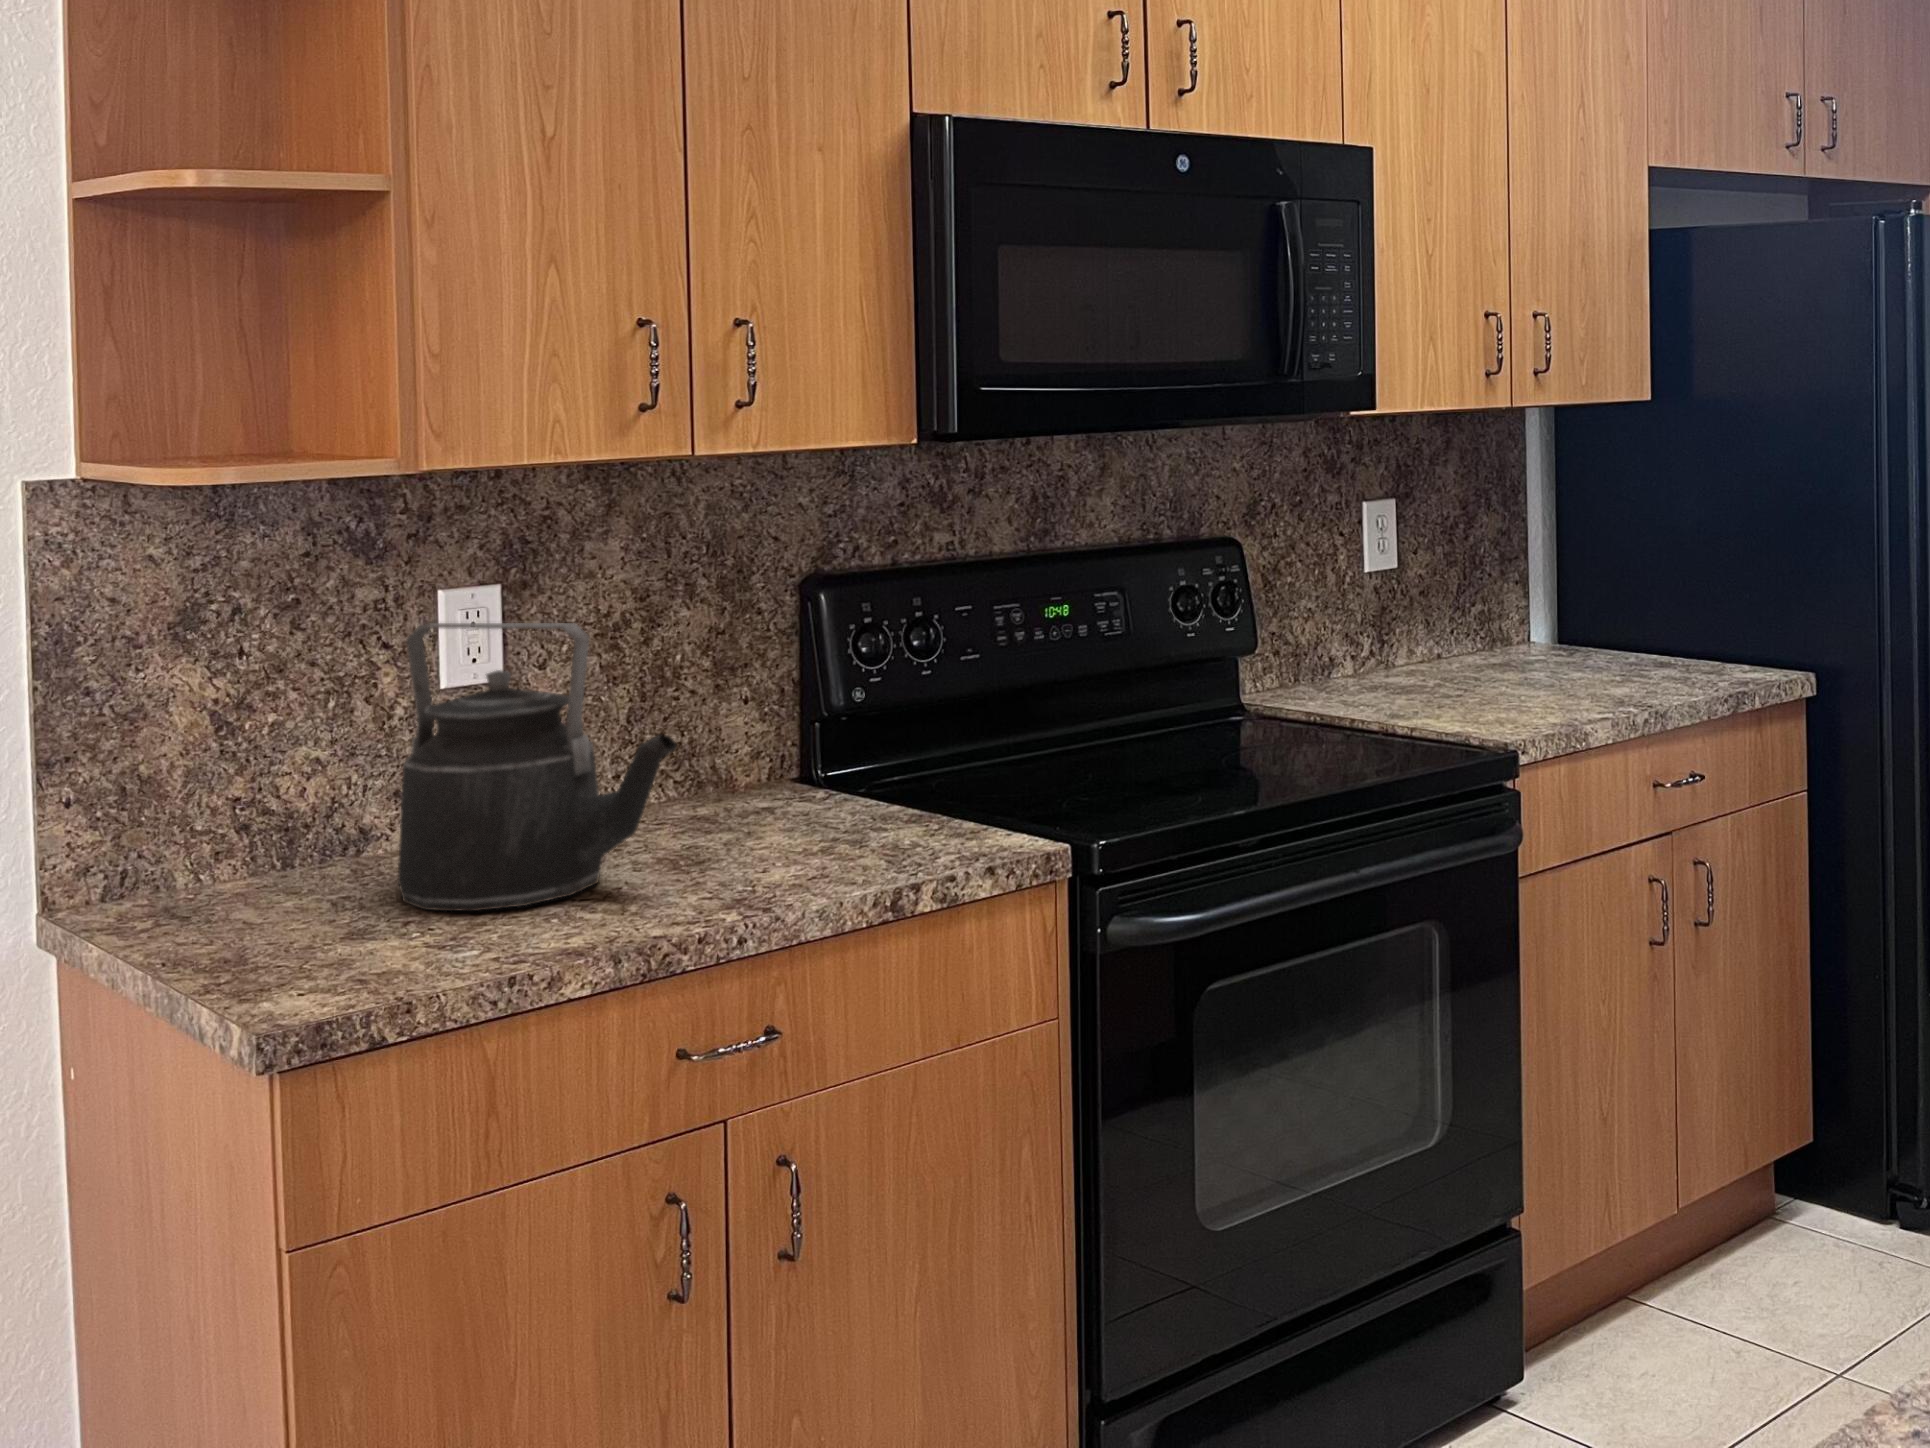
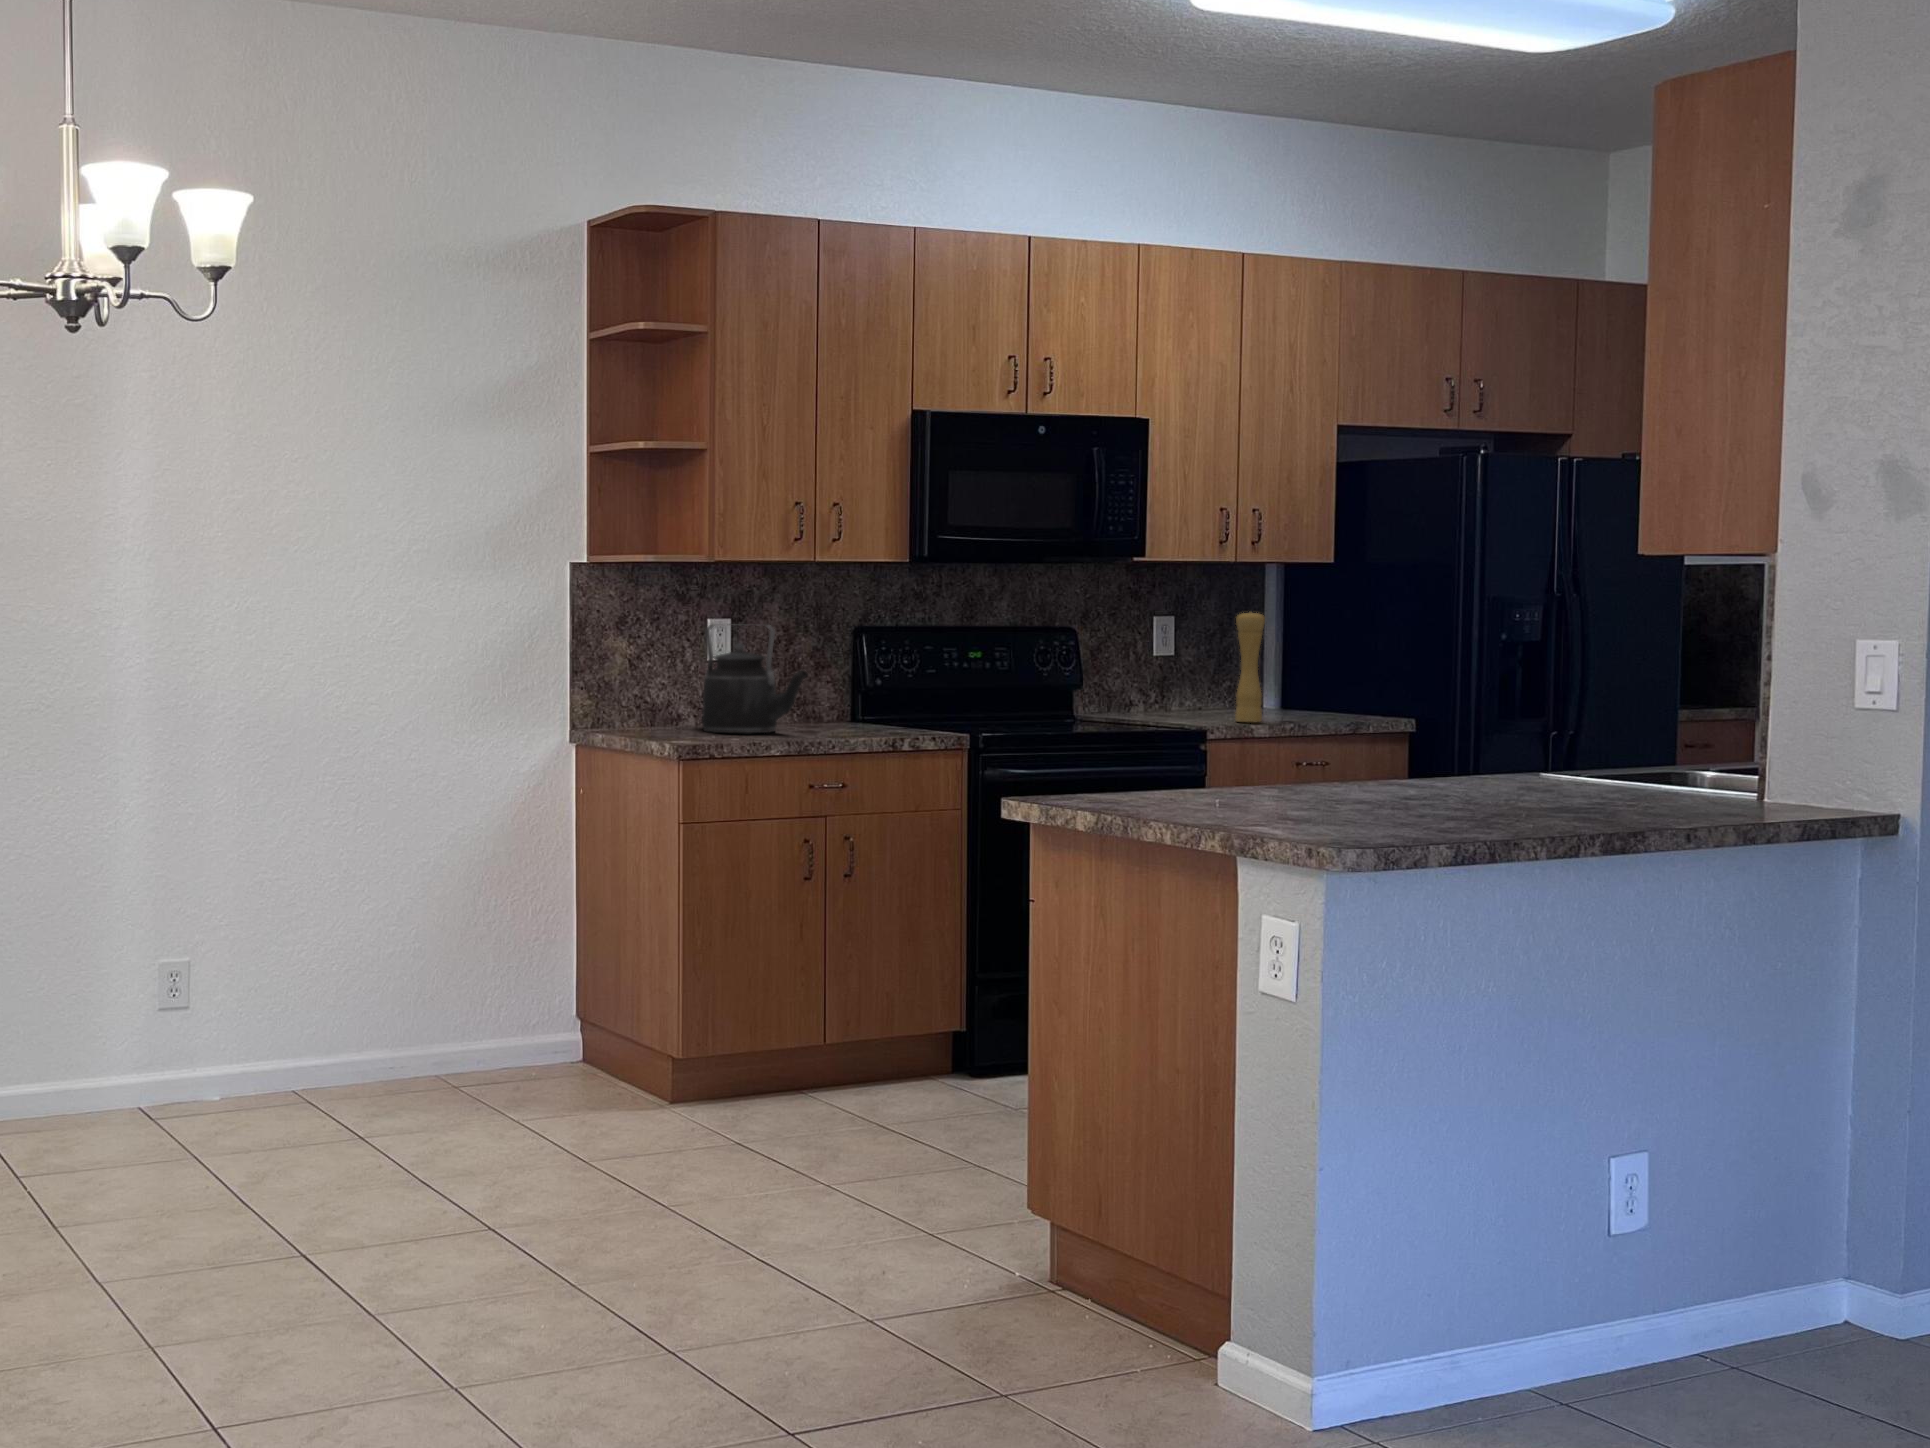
pepper mill: none [1522,498,1574,703] -> present [1235,612,1265,722]

